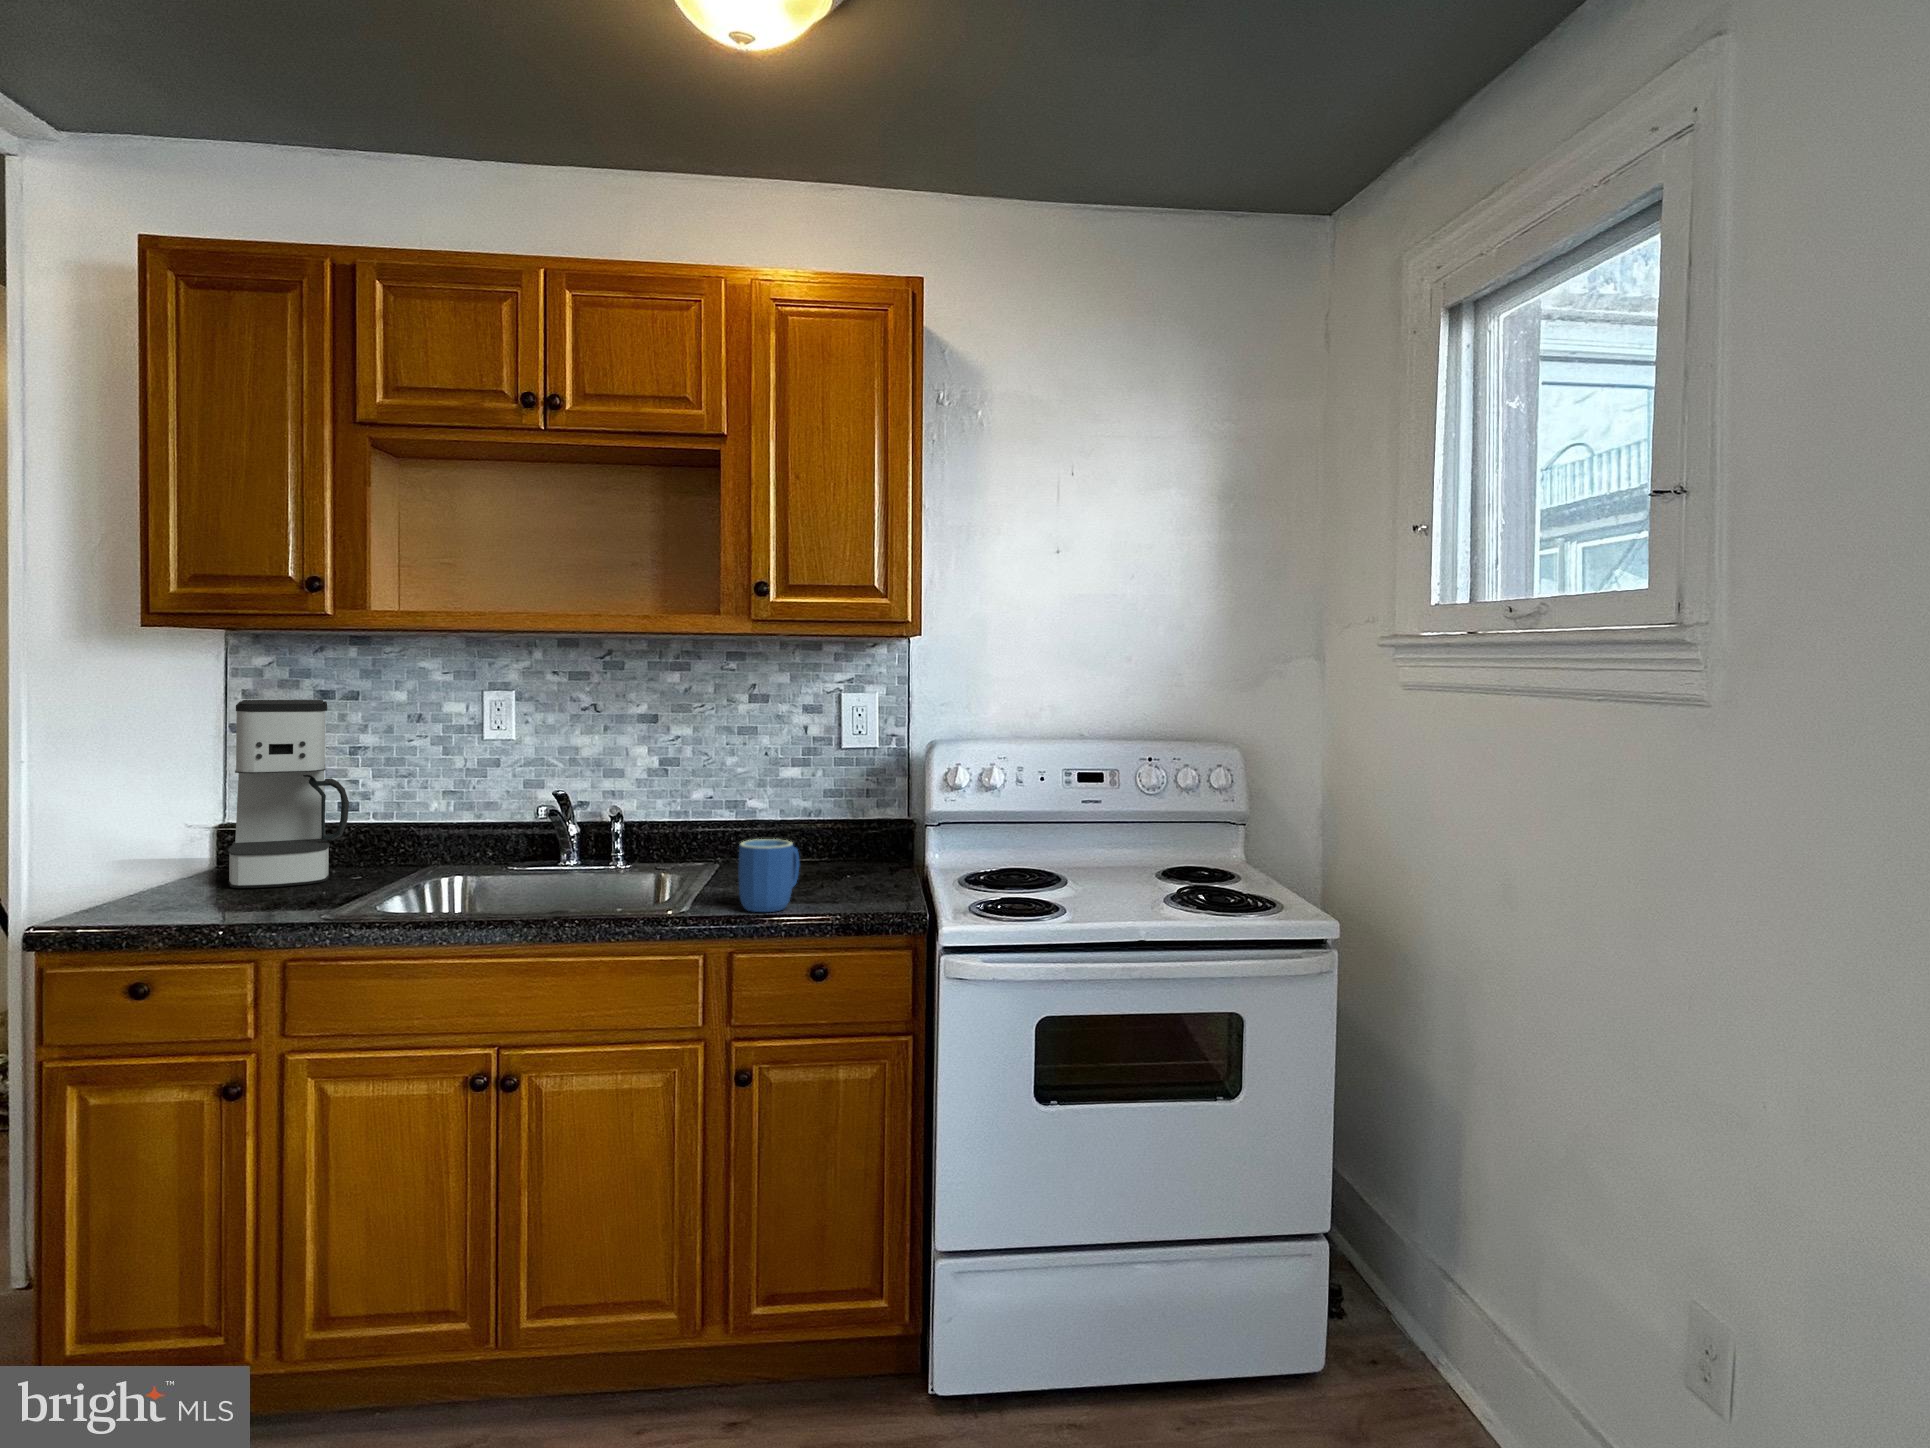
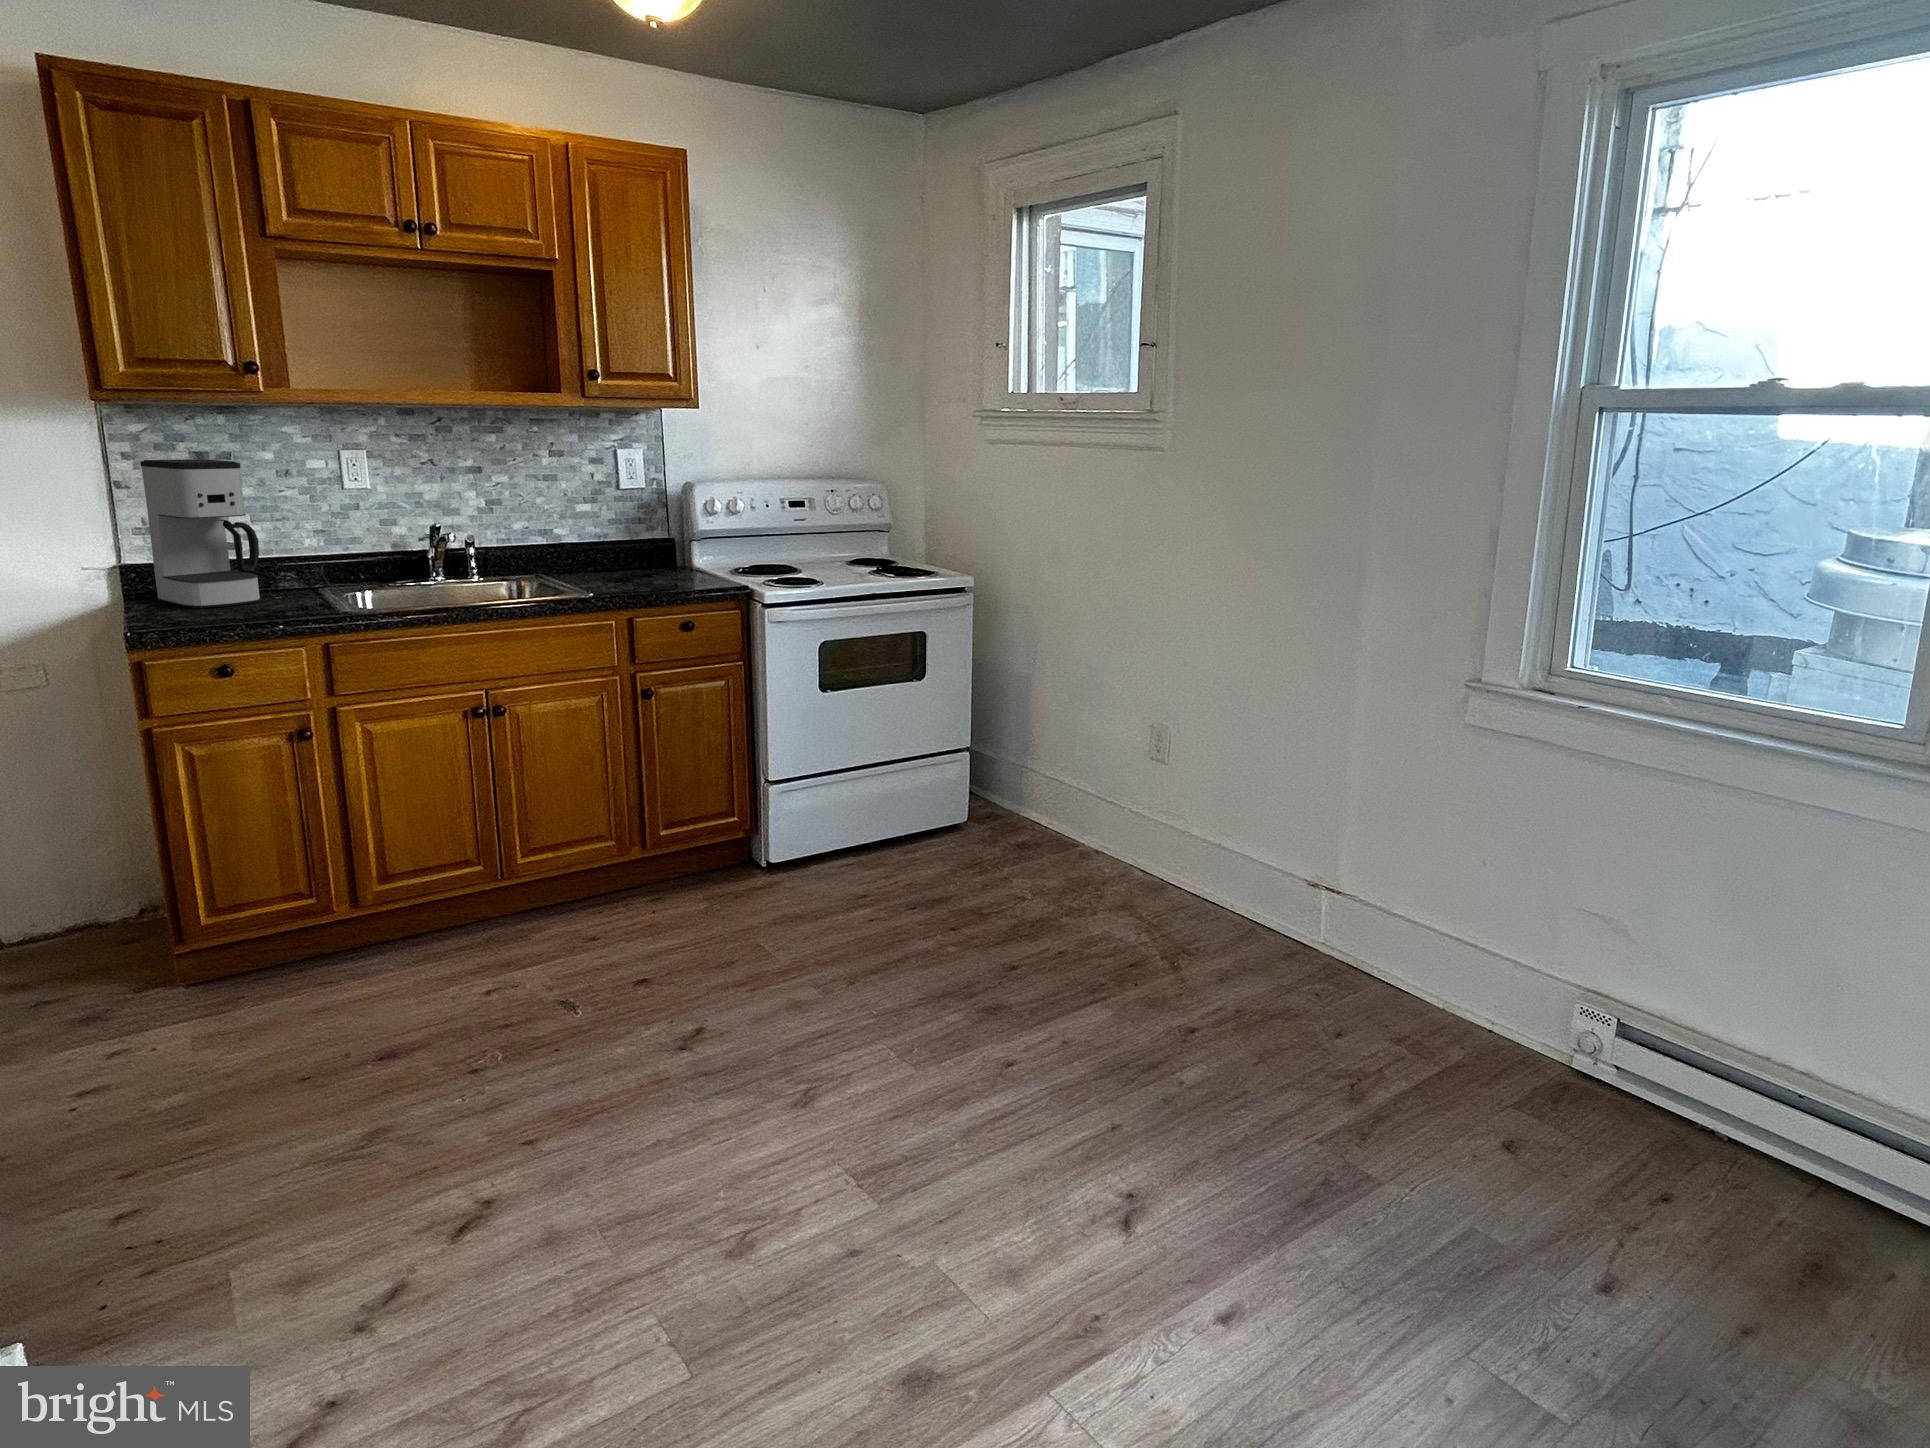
mug: present [738,839,800,912] -> none [616,548,653,594]

